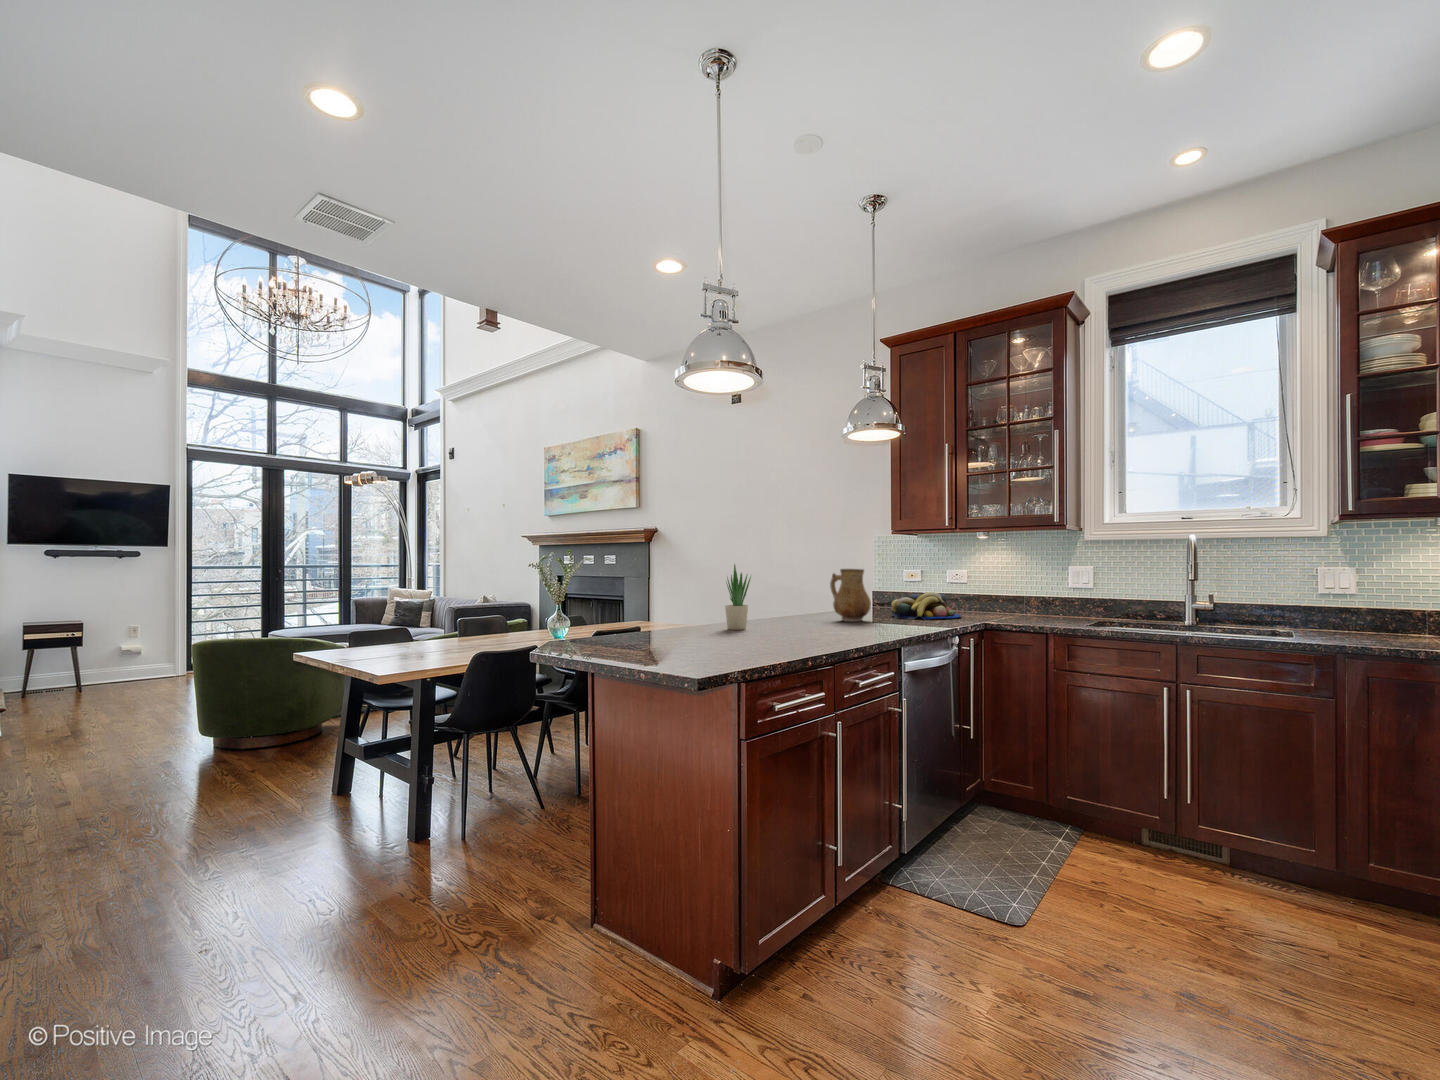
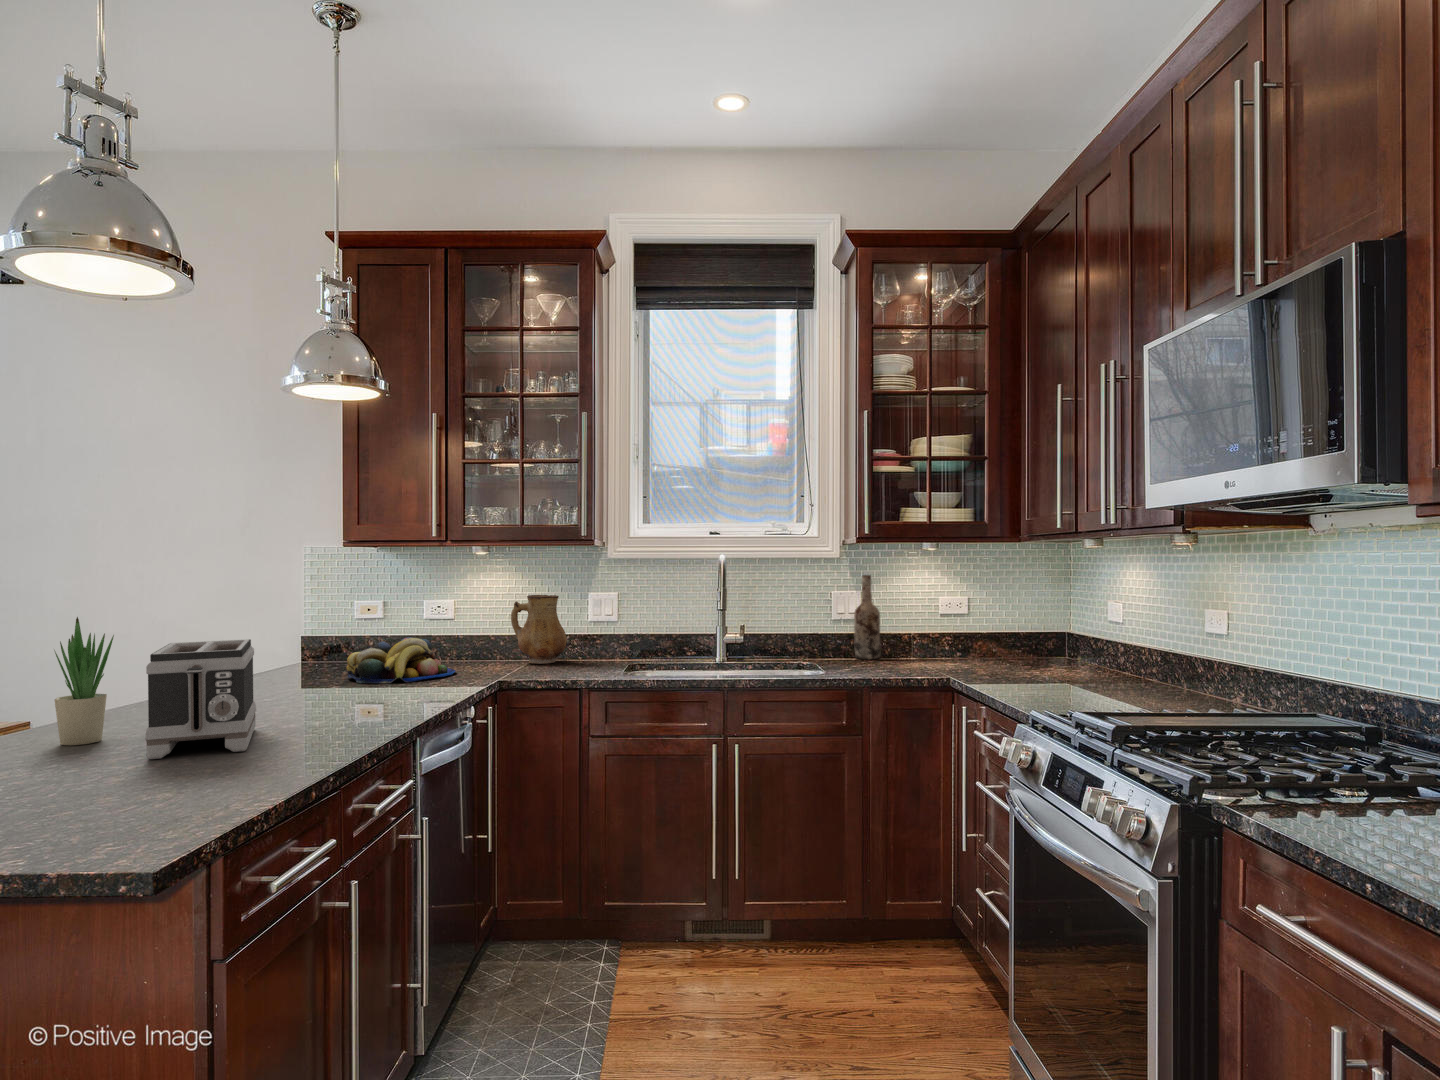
wine bottle: none [1338,553,1373,633] -> present [854,575,880,659]
ceramic pitcher: present [830,569,871,622] -> present [511,595,566,664]
toaster: none [755,579,818,639] -> present [145,639,256,759]

